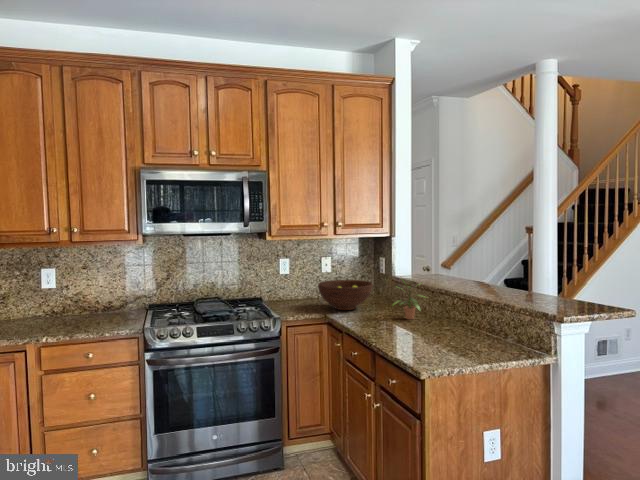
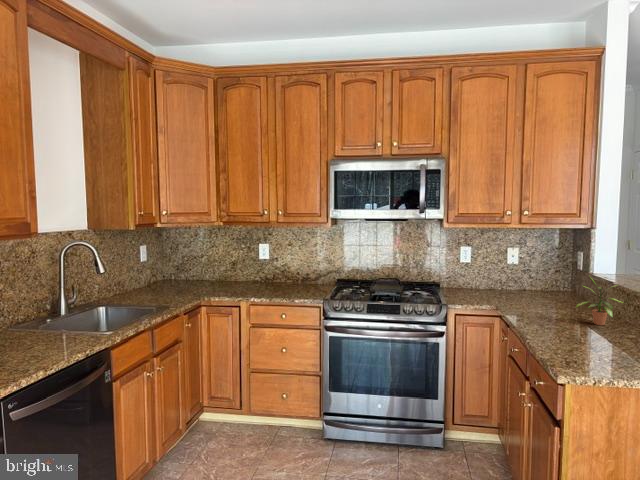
fruit bowl: present [318,280,373,310] -> none [495,273,560,306]

